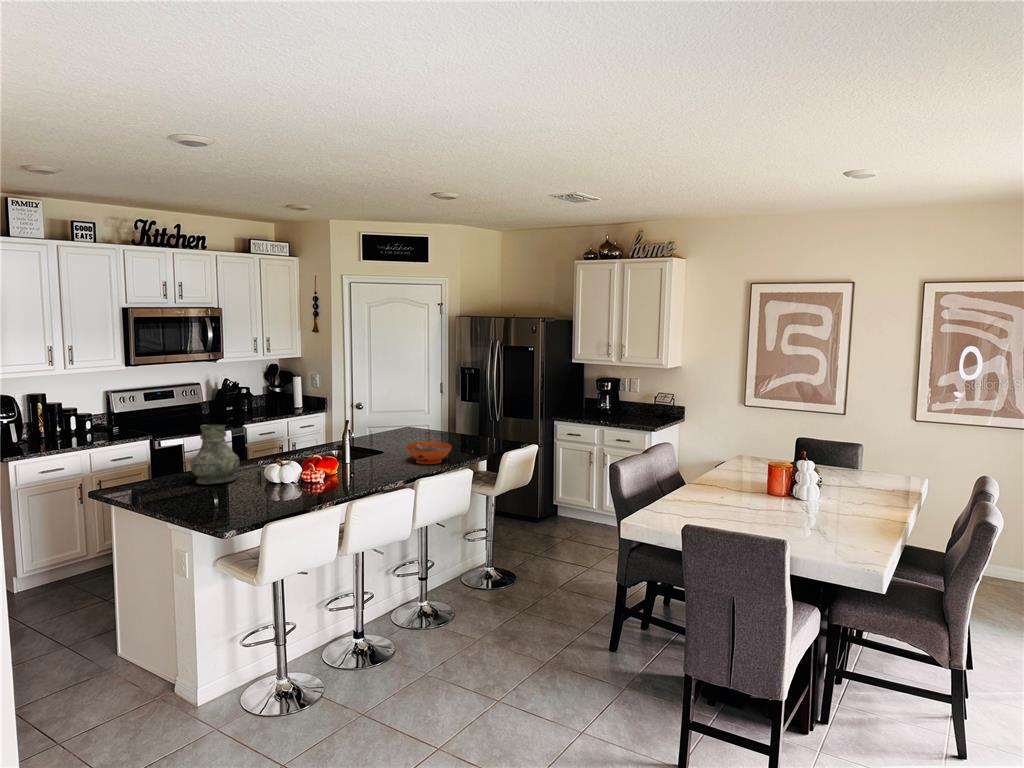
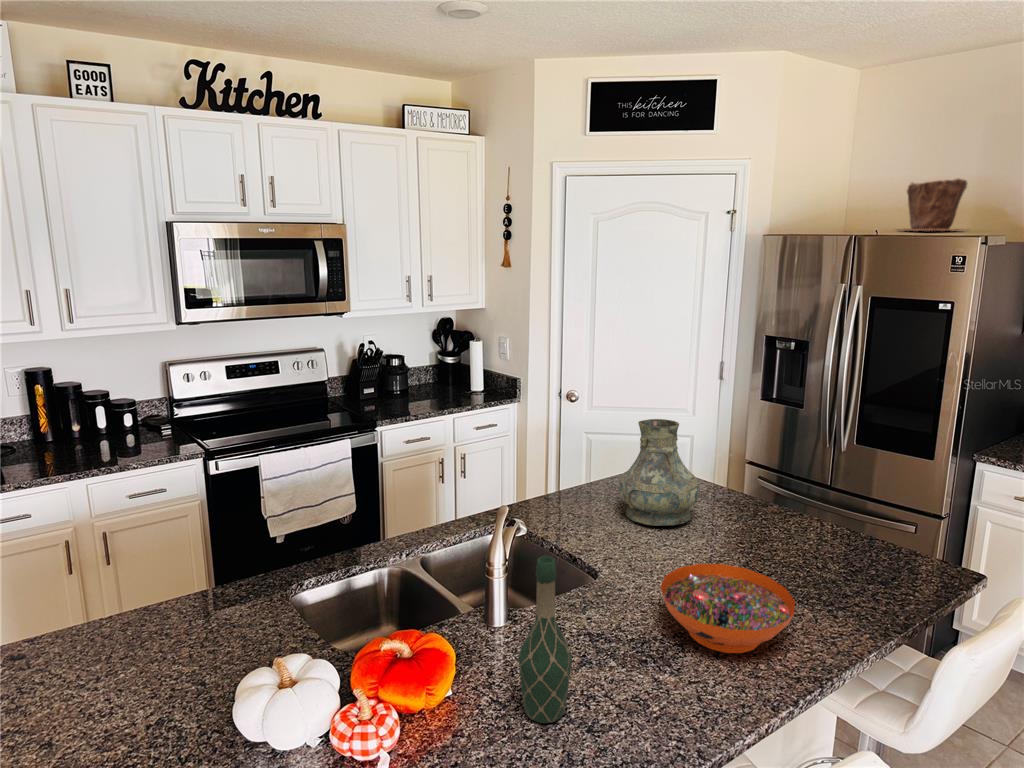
plant pot: none [521,291,552,315] -> present [899,178,967,231]
wine bottle: none [359,422,377,477] -> present [518,556,572,723]
vase: present [191,425,240,484] -> present [619,419,700,526]

